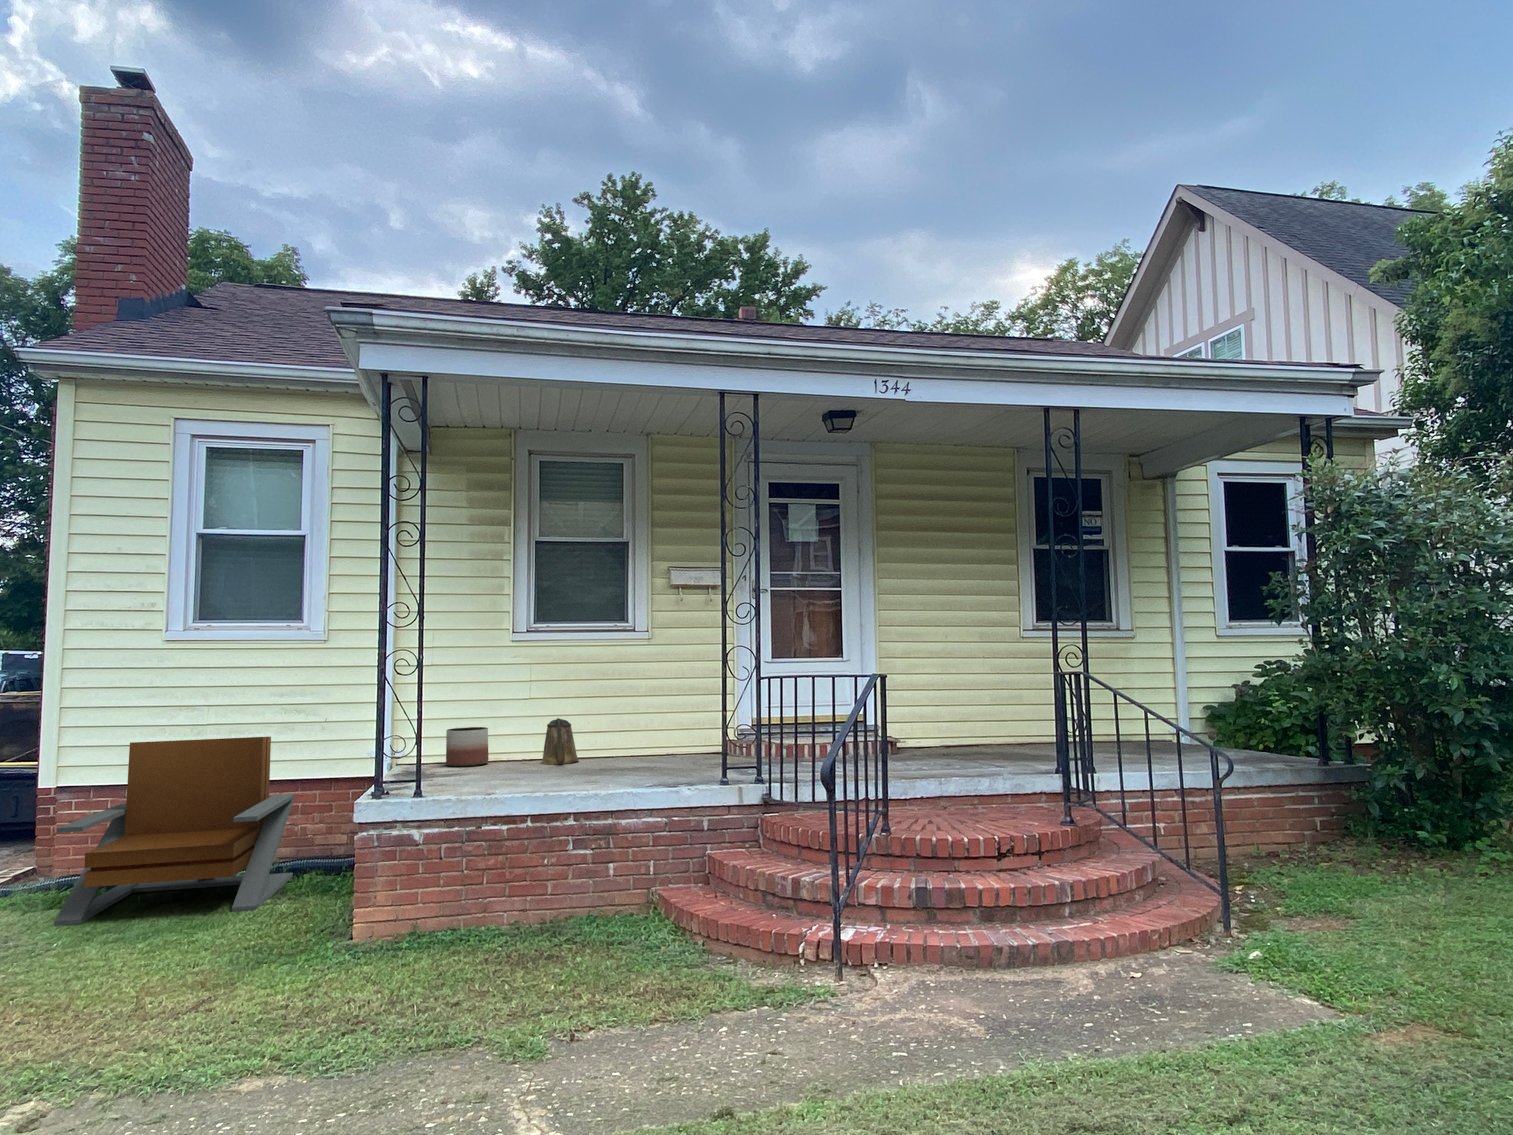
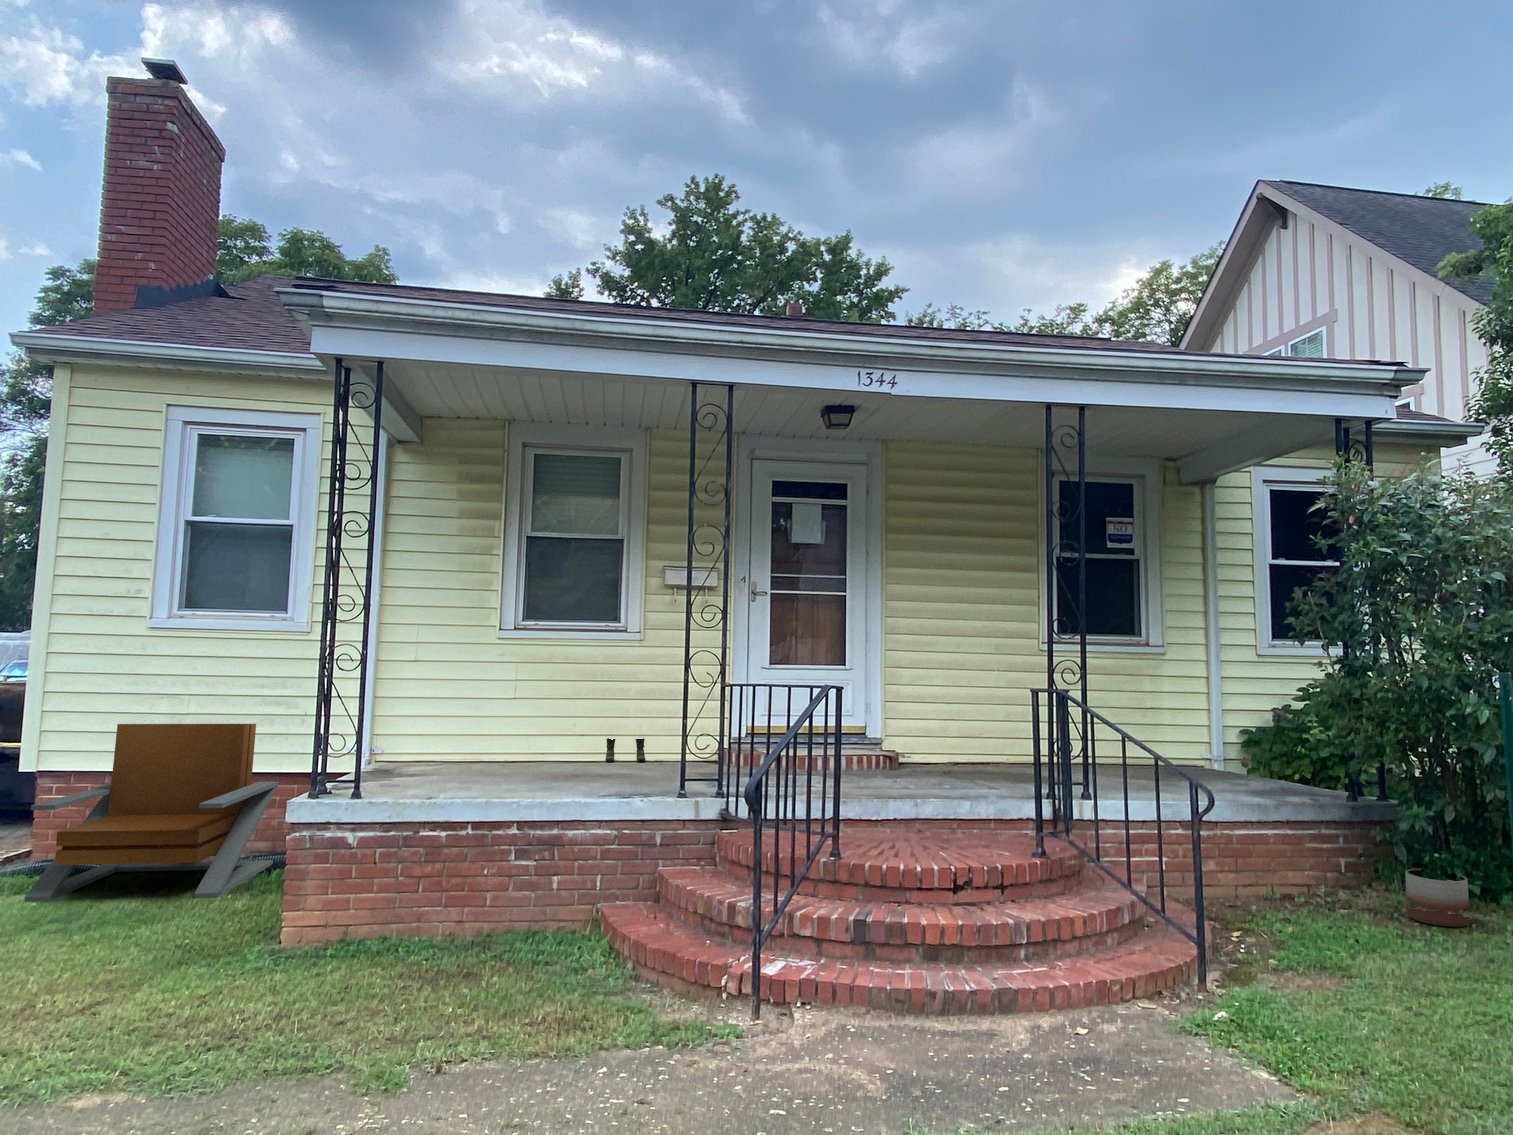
watering can: present [541,718,578,764] -> none [520,718,559,765]
planter: present [446,727,488,767] -> present [1405,869,1470,927]
boots: none [622,734,661,759] -> present [605,738,645,762]

